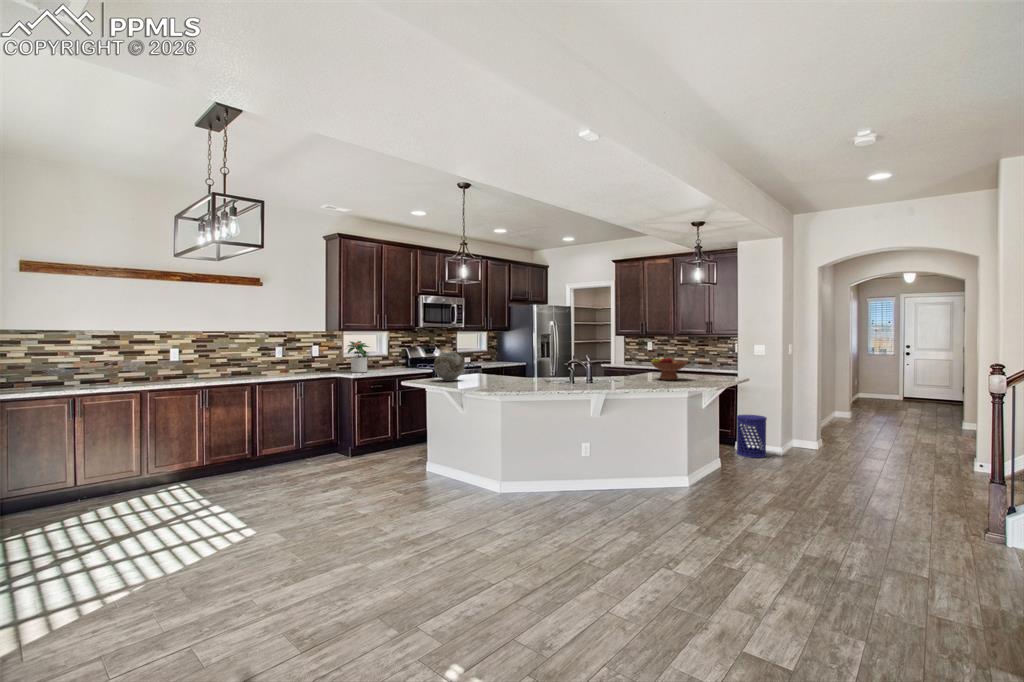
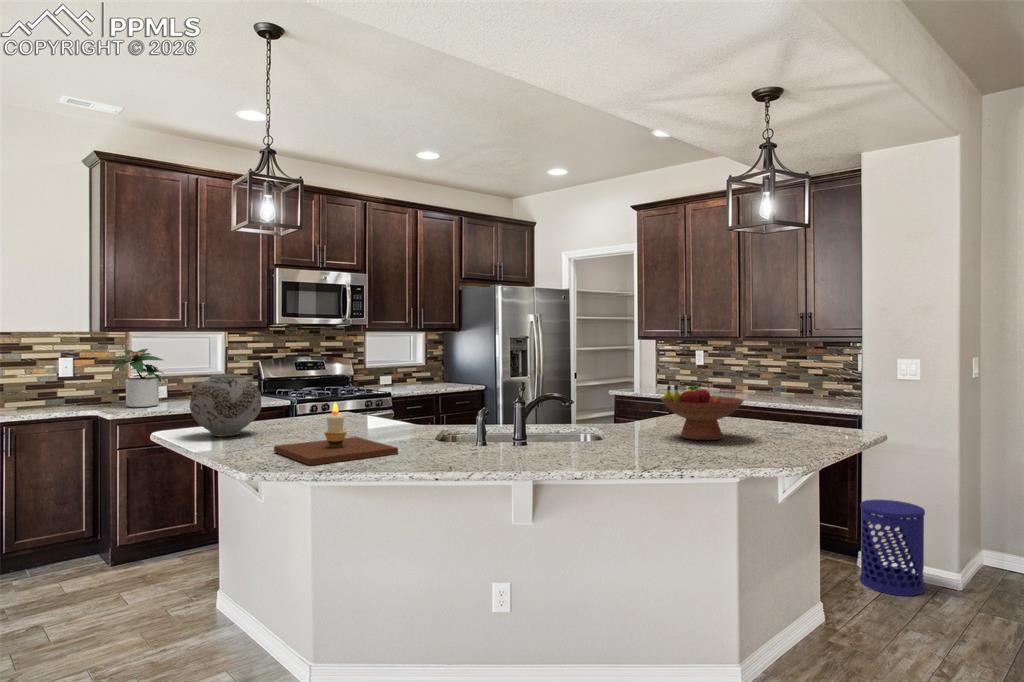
candle: none [490,363,545,388] -> present [274,402,398,465]

